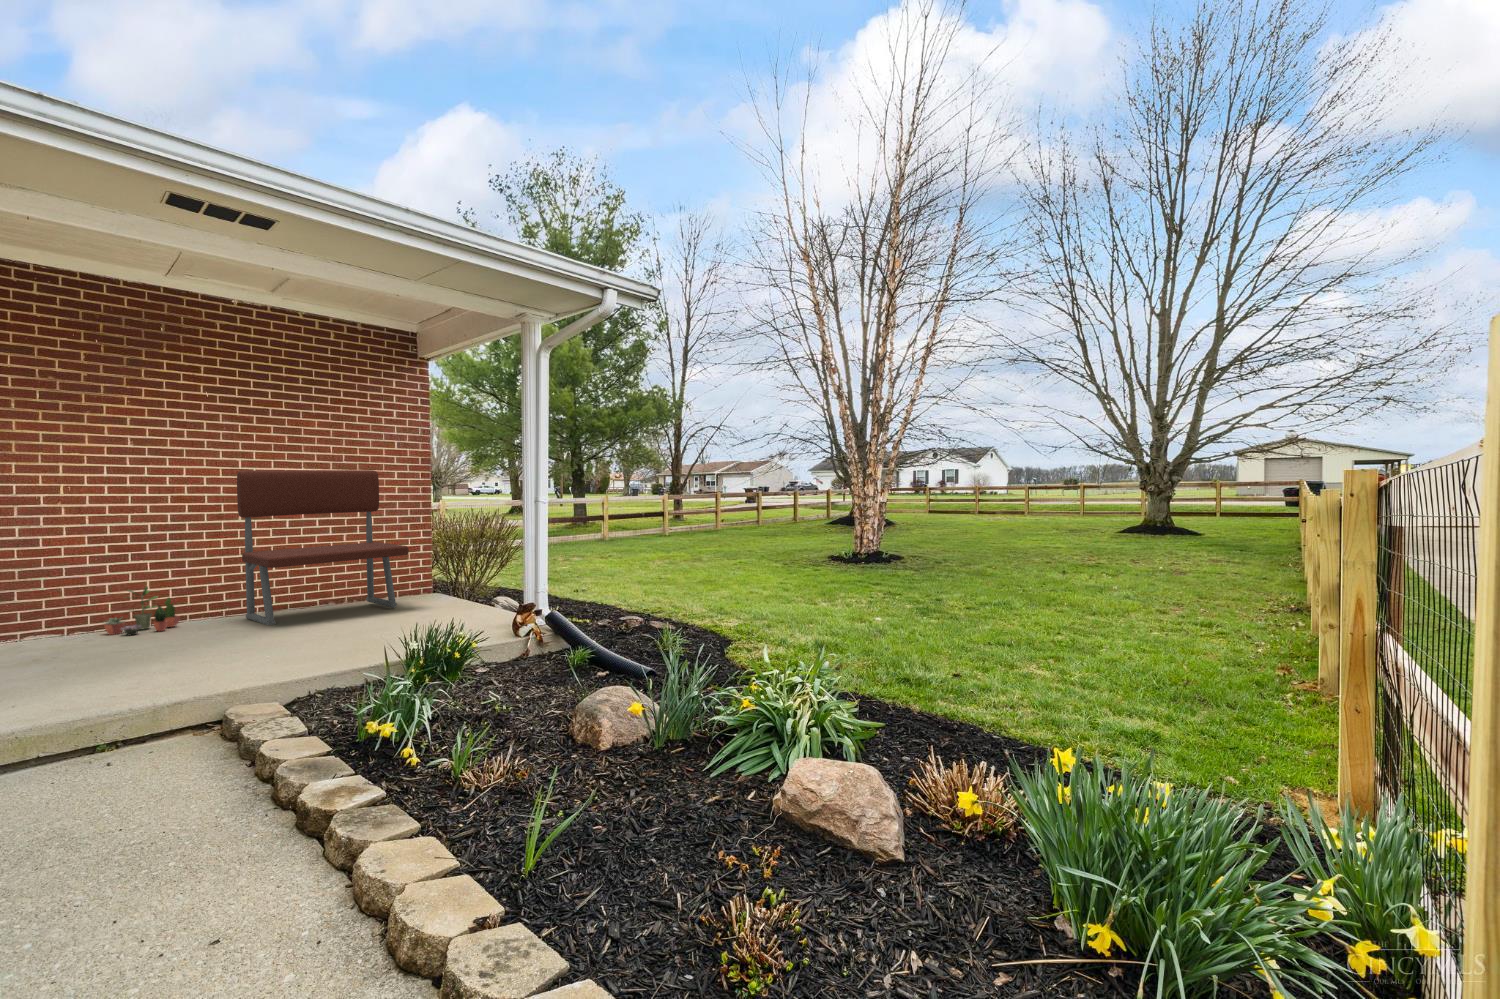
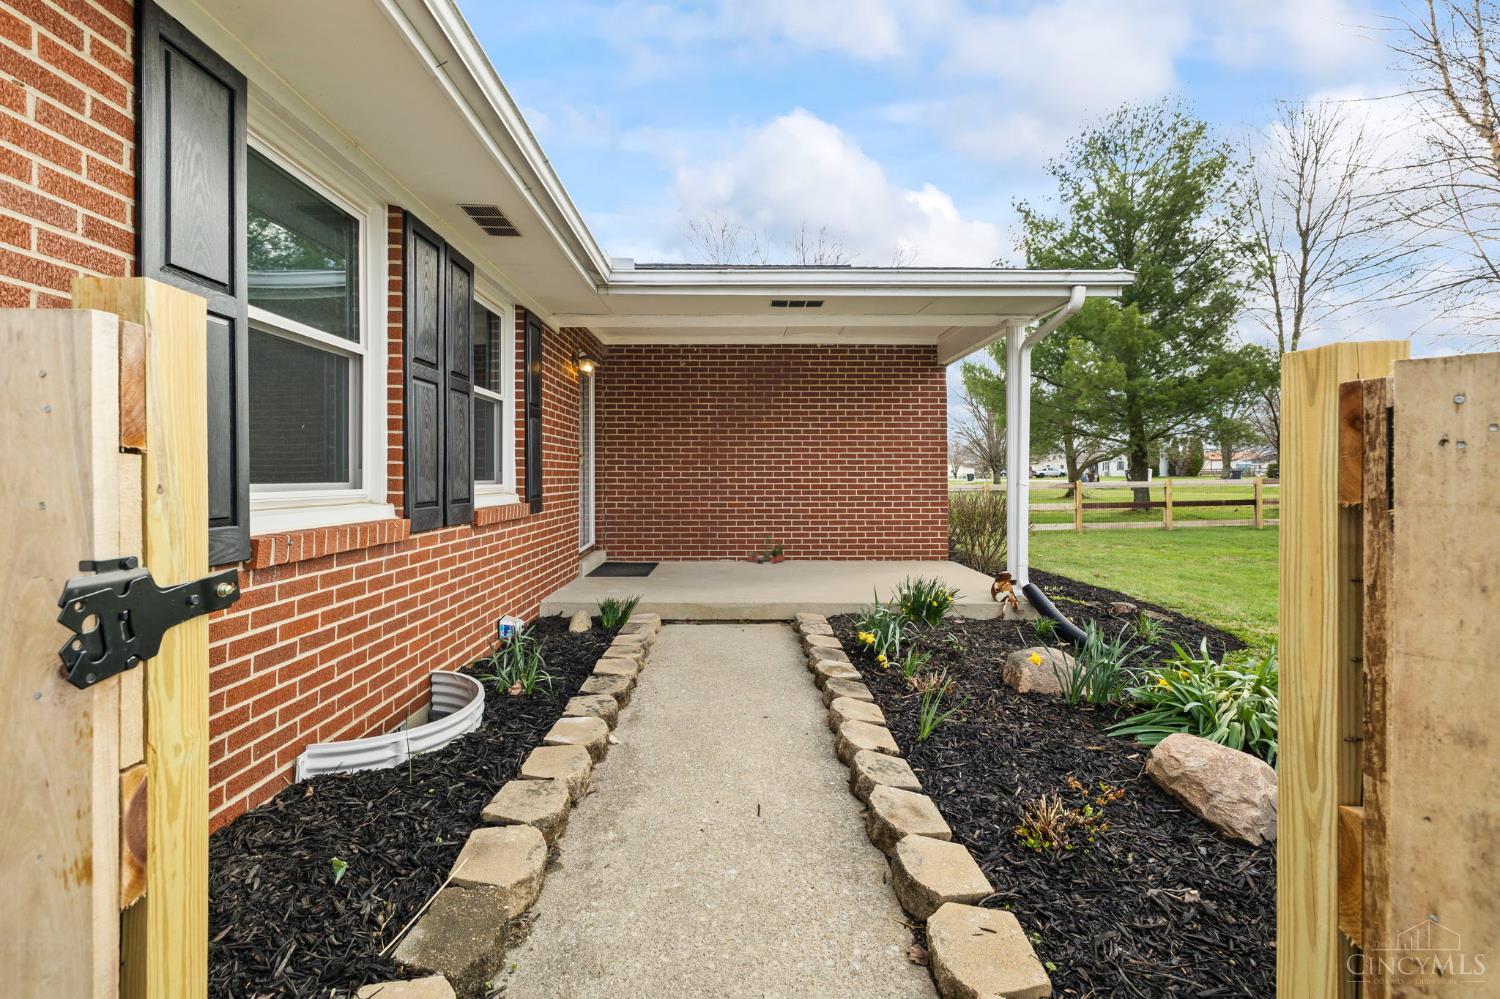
bench: present [237,470,409,625] -> none [819,460,927,570]

